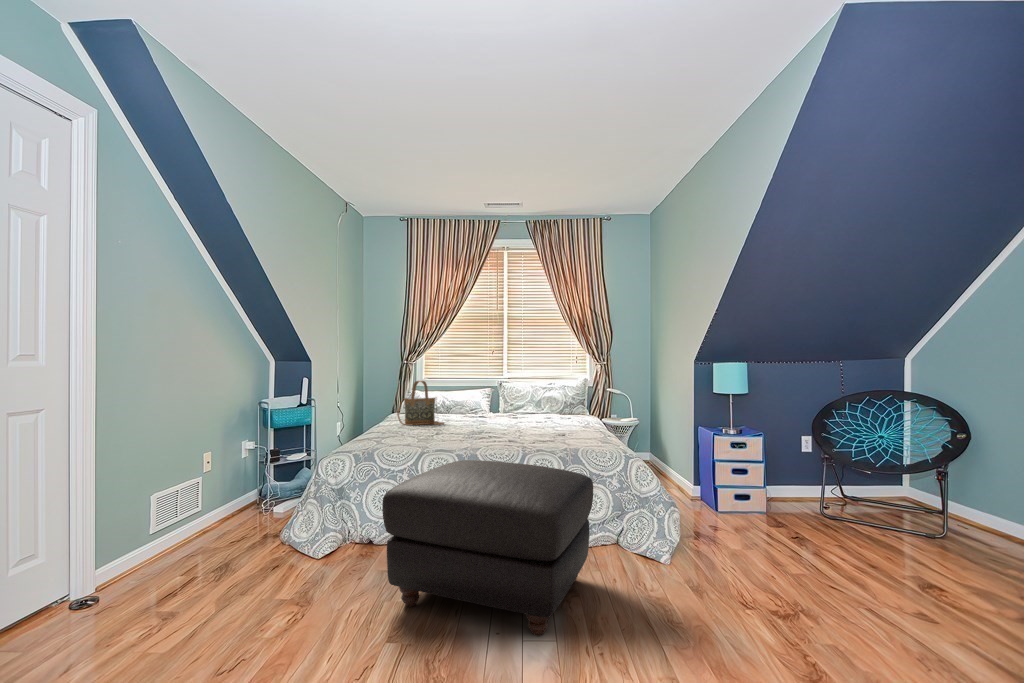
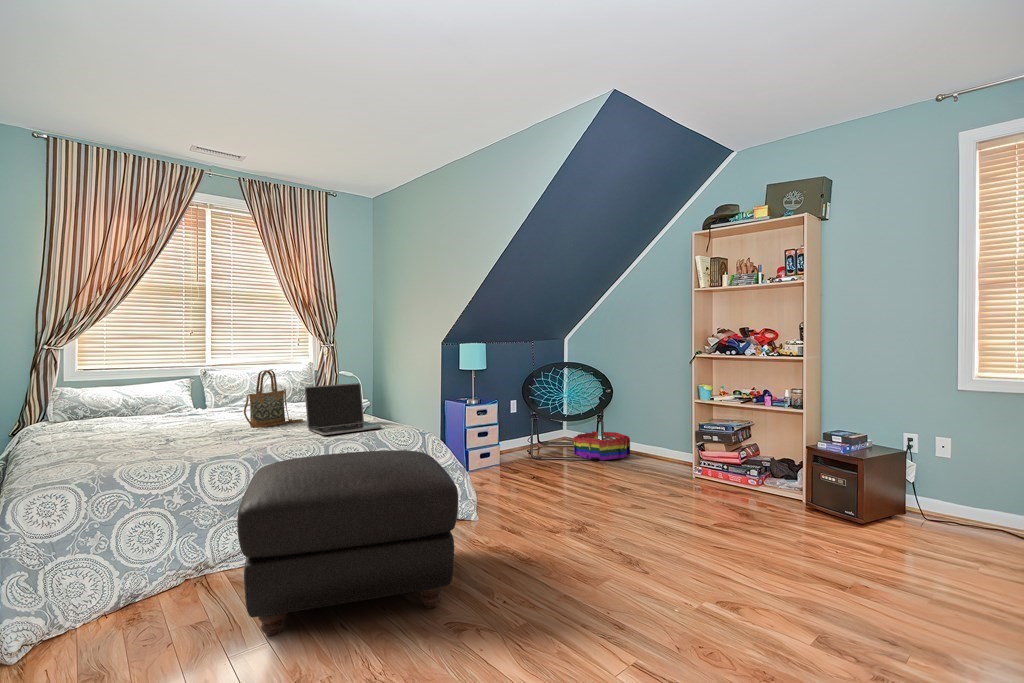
handbag: present [397,381,444,425] -> present [244,370,303,428]
laptop: none [528,400,585,445] -> present [305,383,381,435]
storage bin: none [878,490,975,537] -> present [574,431,630,460]

